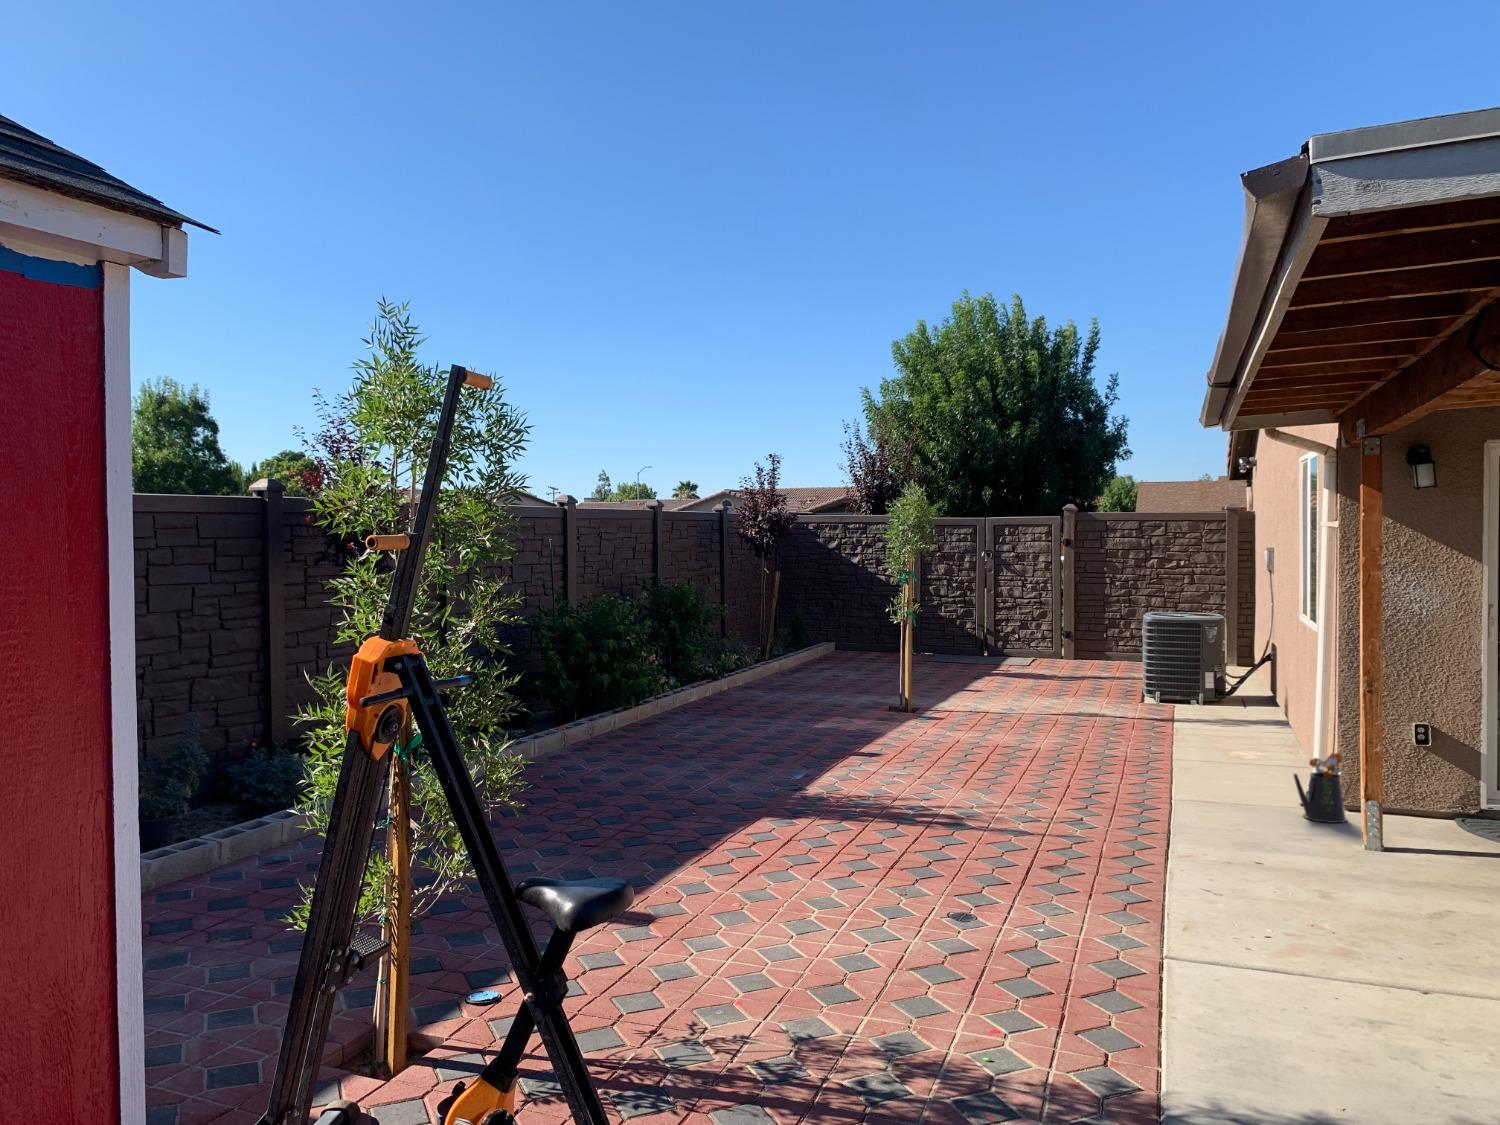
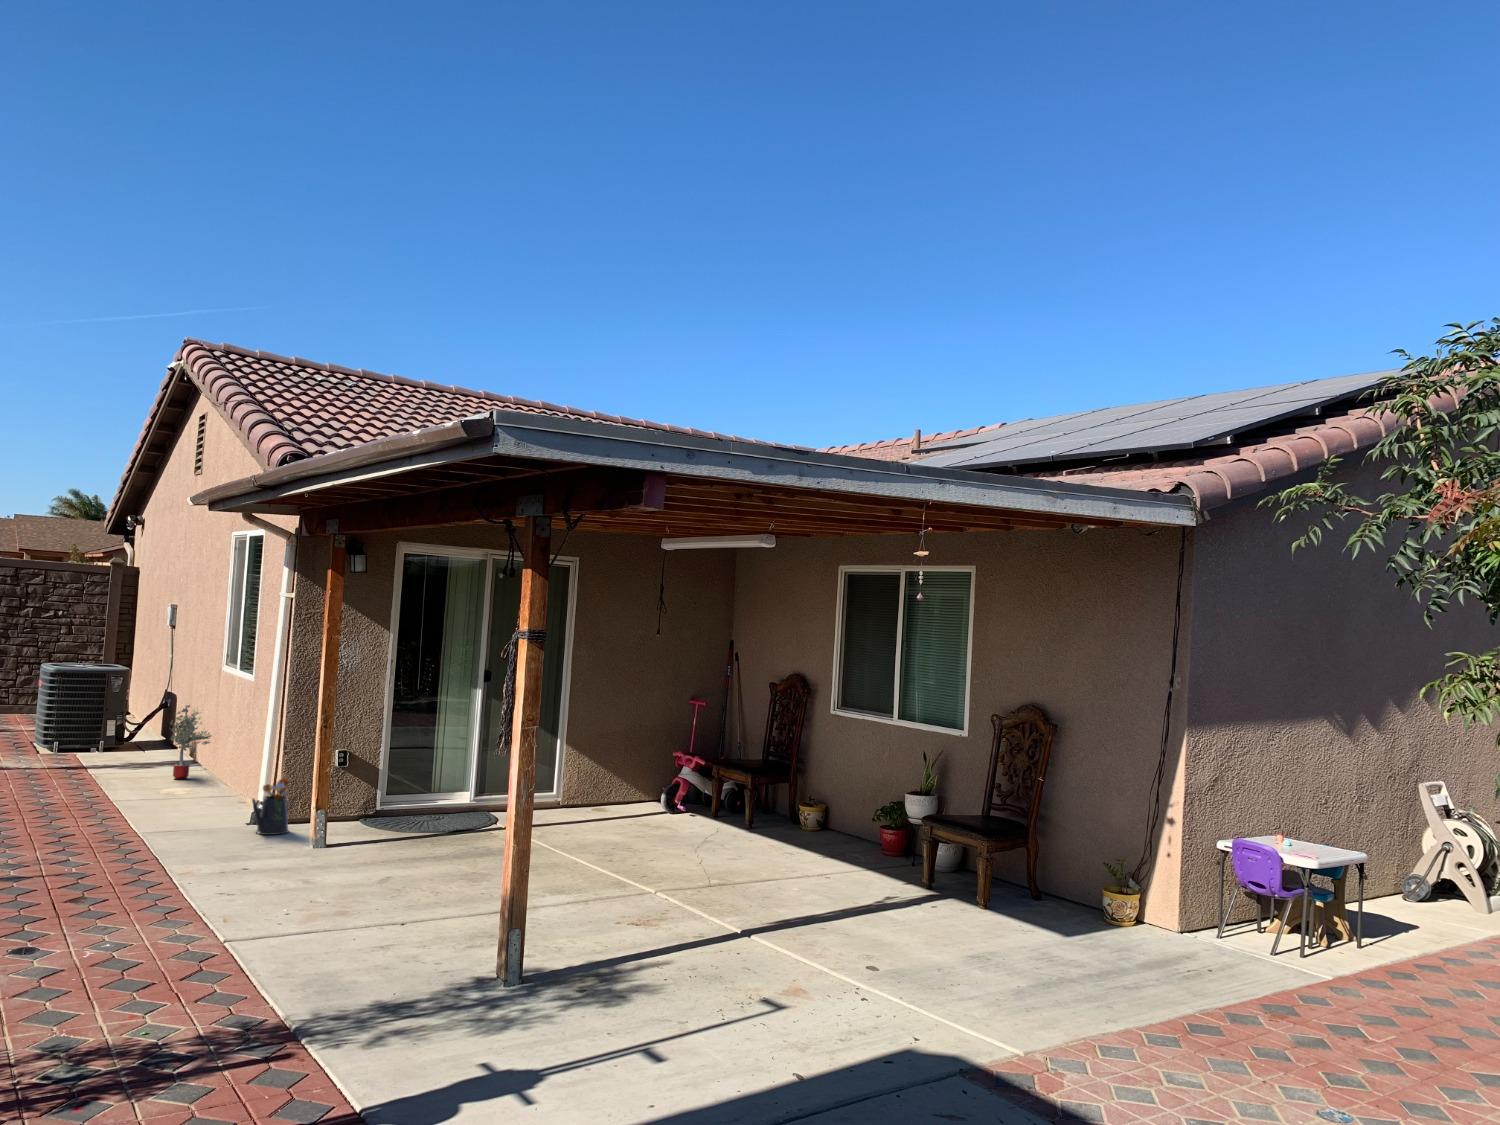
potted tree: none [1242,657,1292,740] -> present [170,705,211,780]

